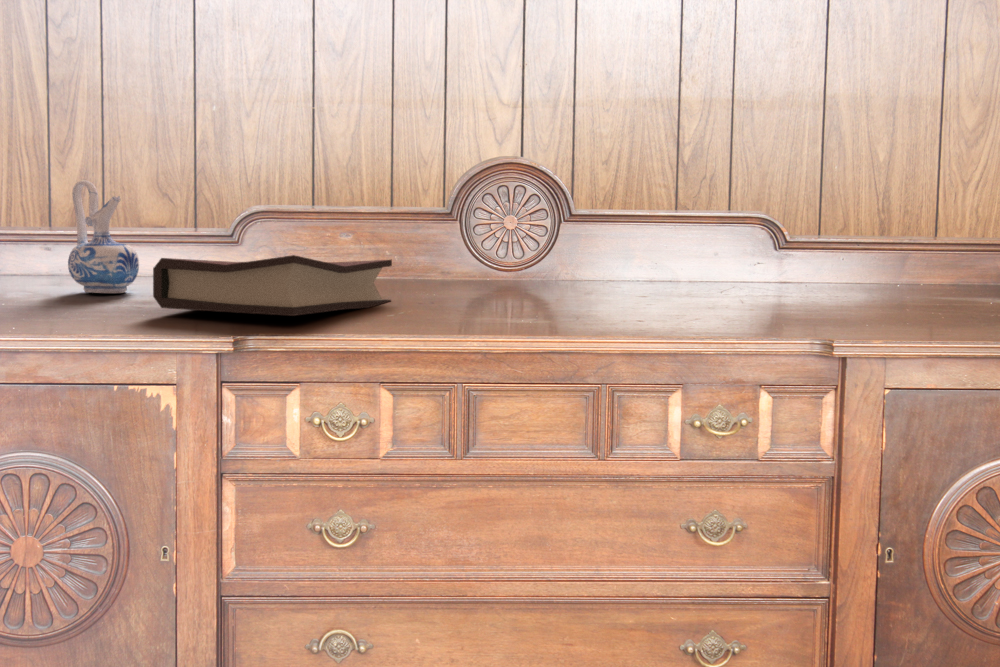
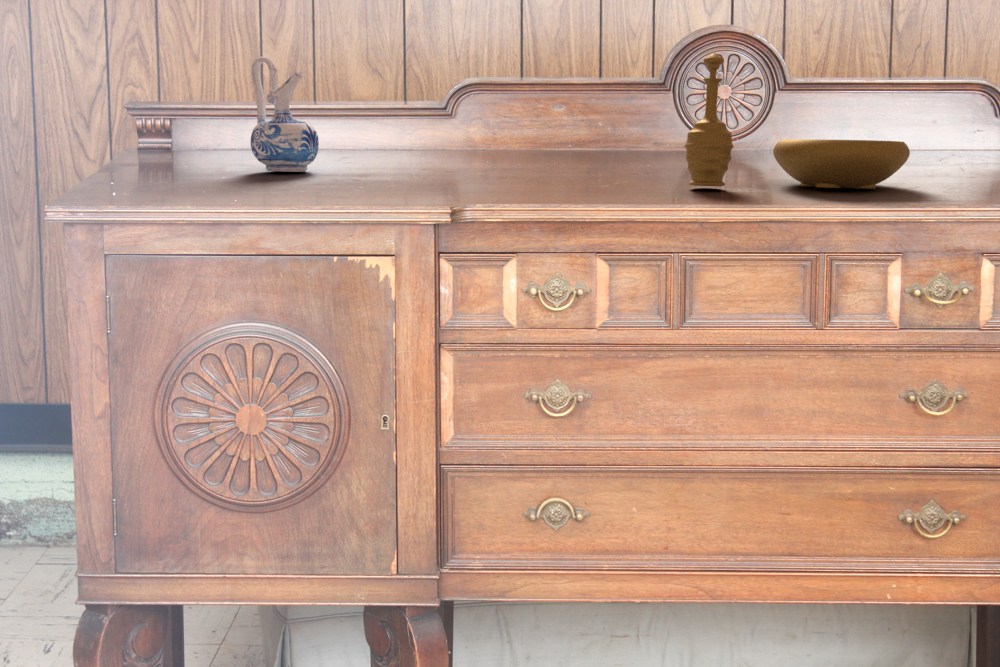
decorative bowl: none [480,188,698,320] -> present [685,53,910,189]
hardback book: present [153,255,392,316] -> none [355,123,579,186]

